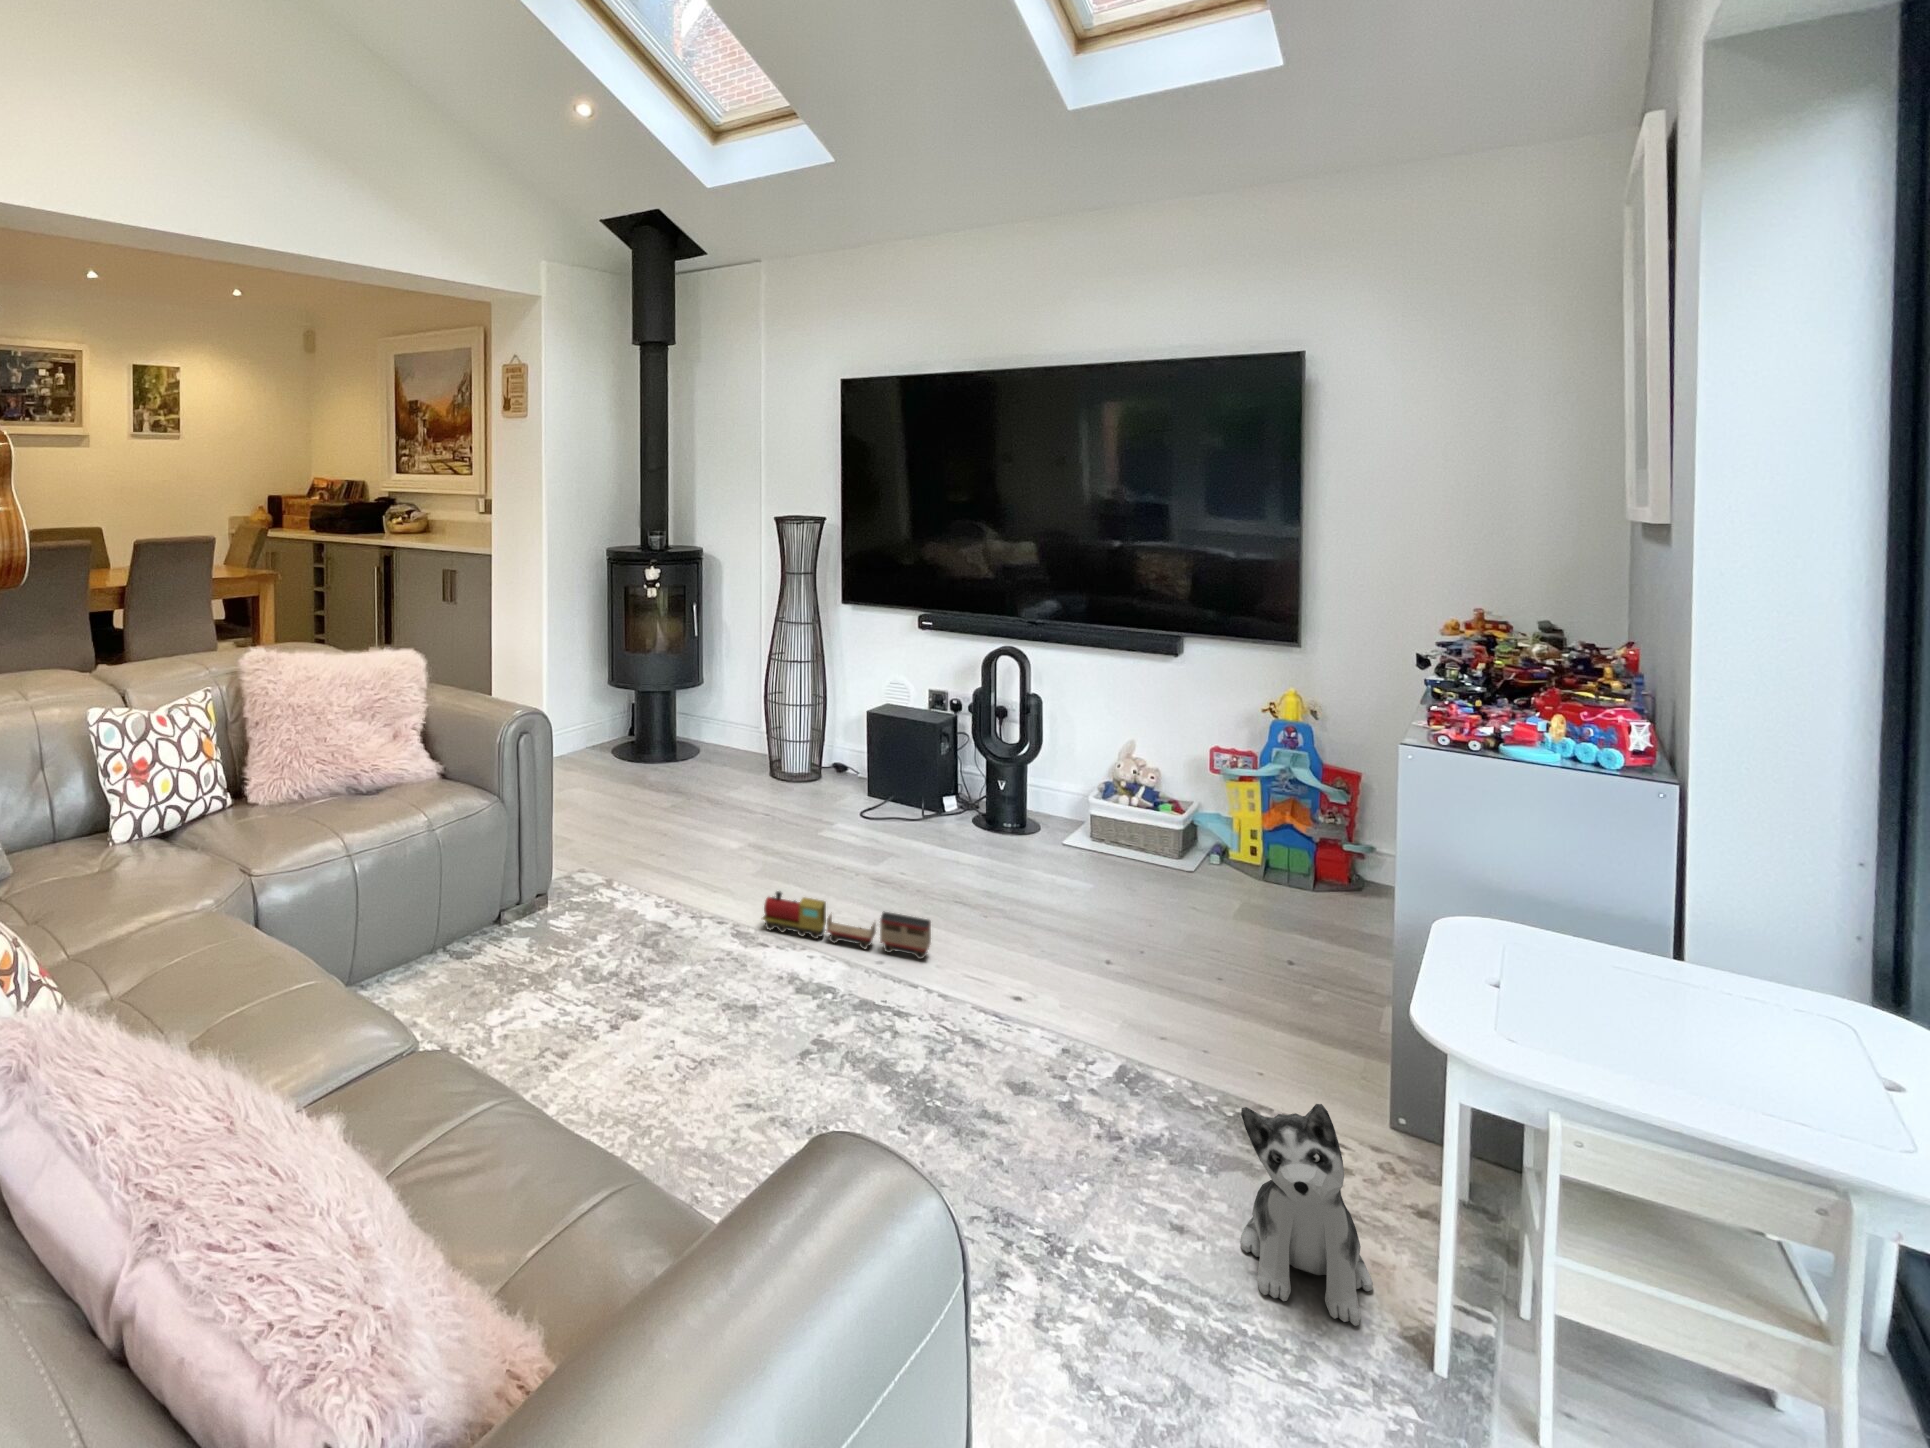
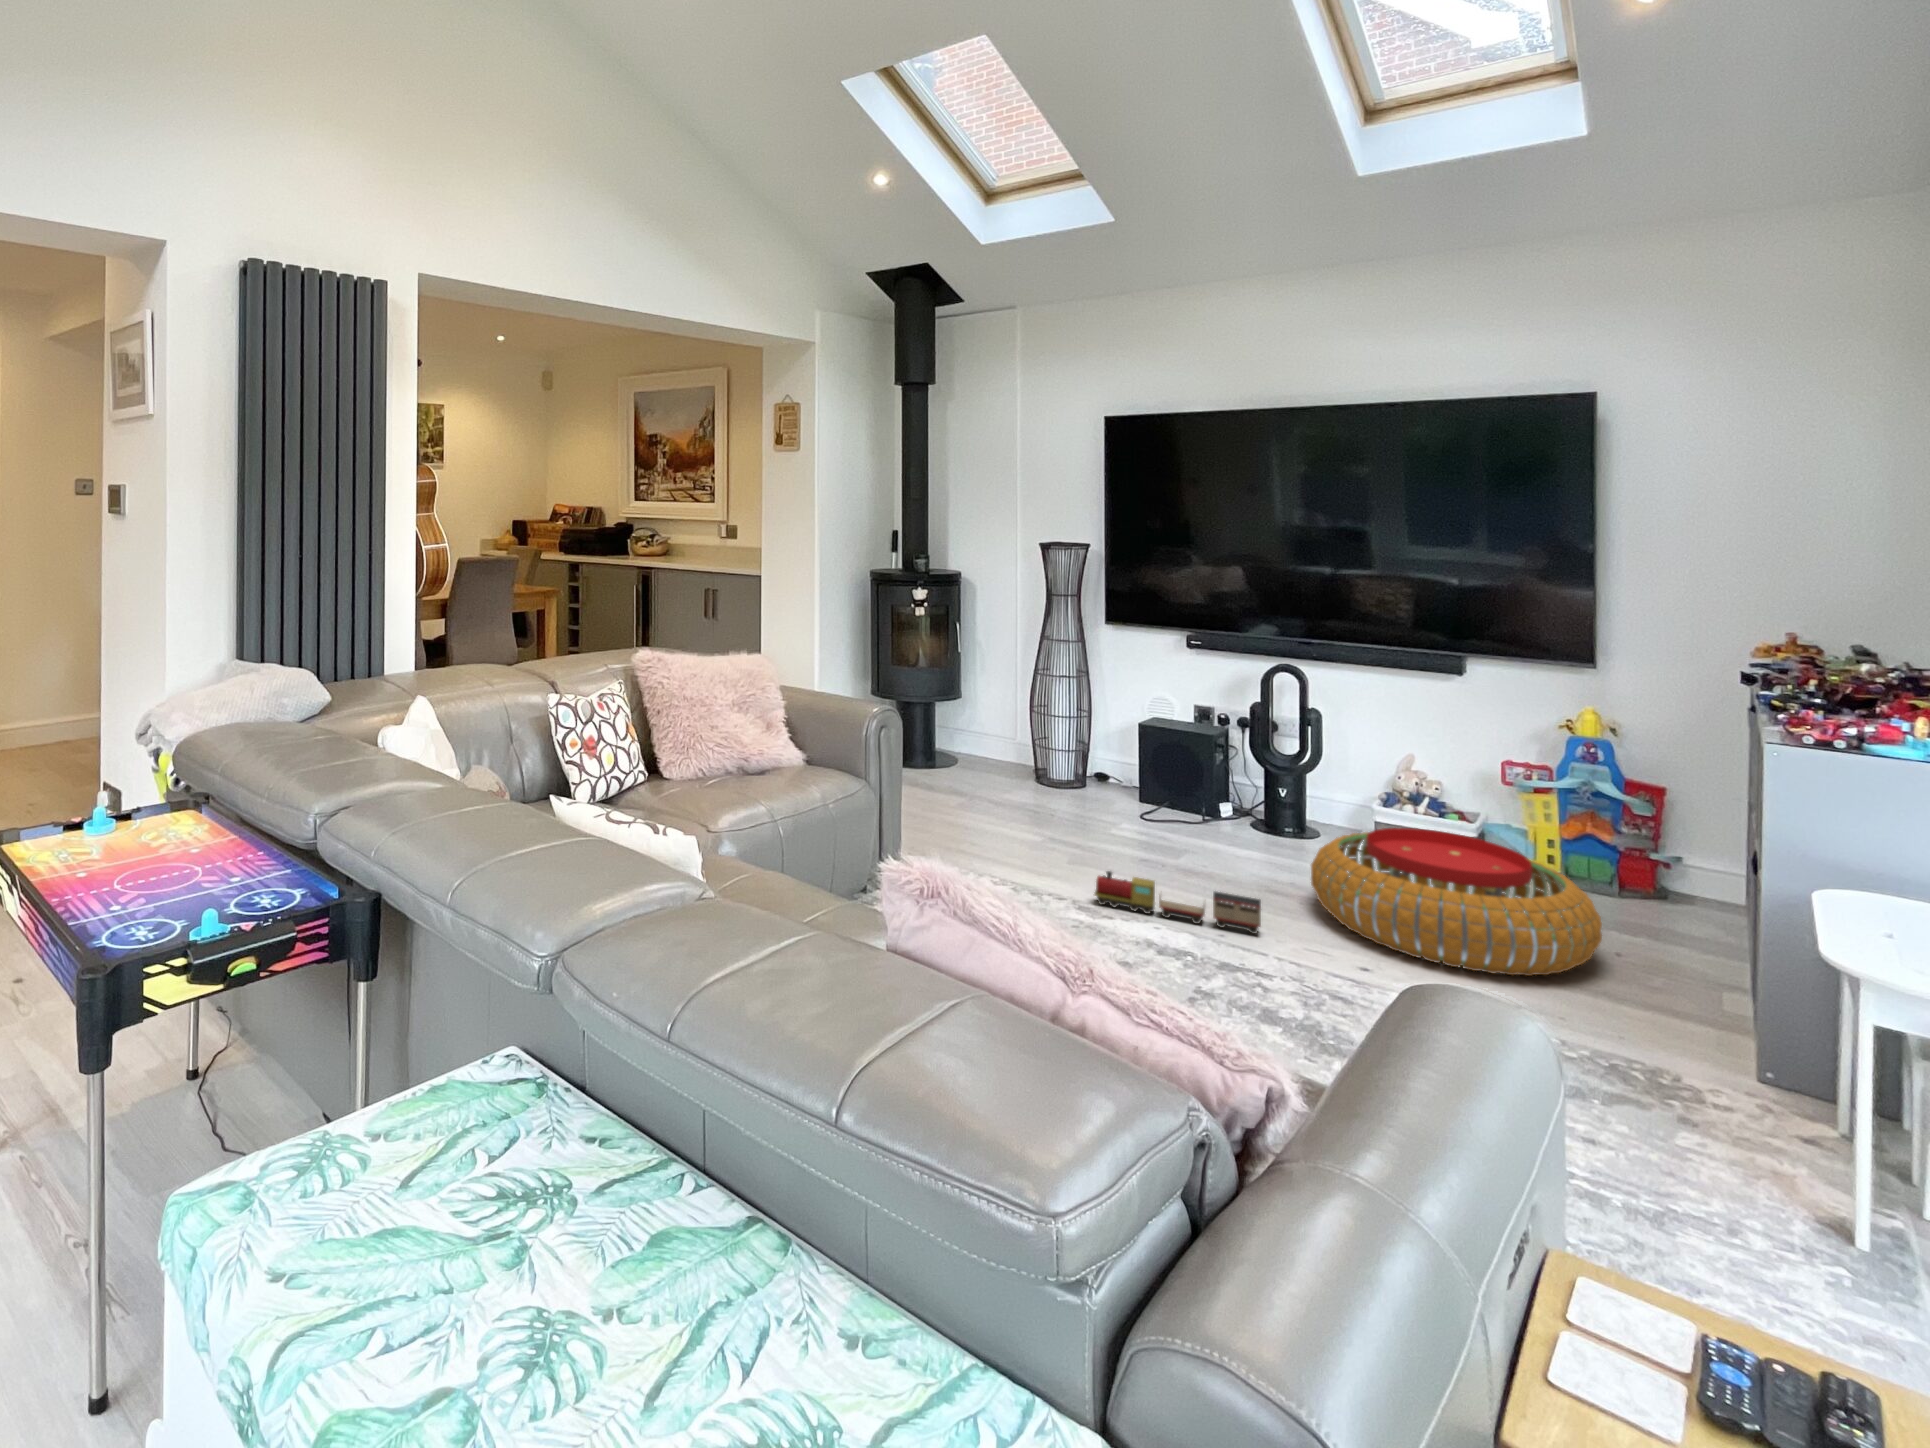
pouf: none [995,830,1272,997] -> present [1311,828,1602,976]
plush toy: present [1240,1104,1373,1326] -> none [1645,1039,1784,1227]

